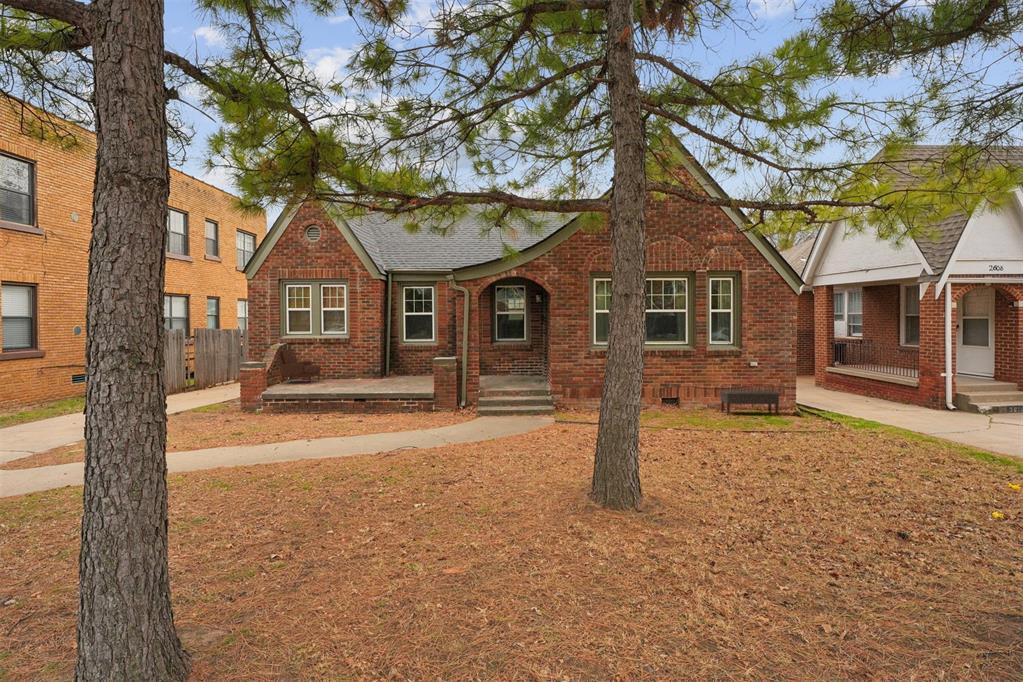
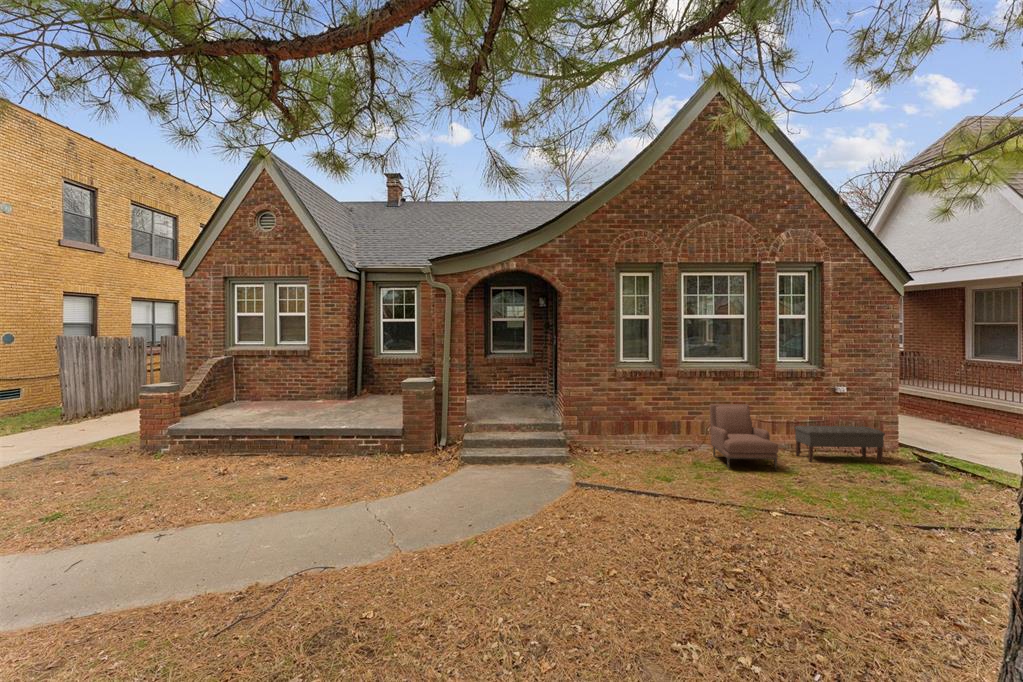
armchair: present [277,350,321,383] -> present [710,404,778,470]

